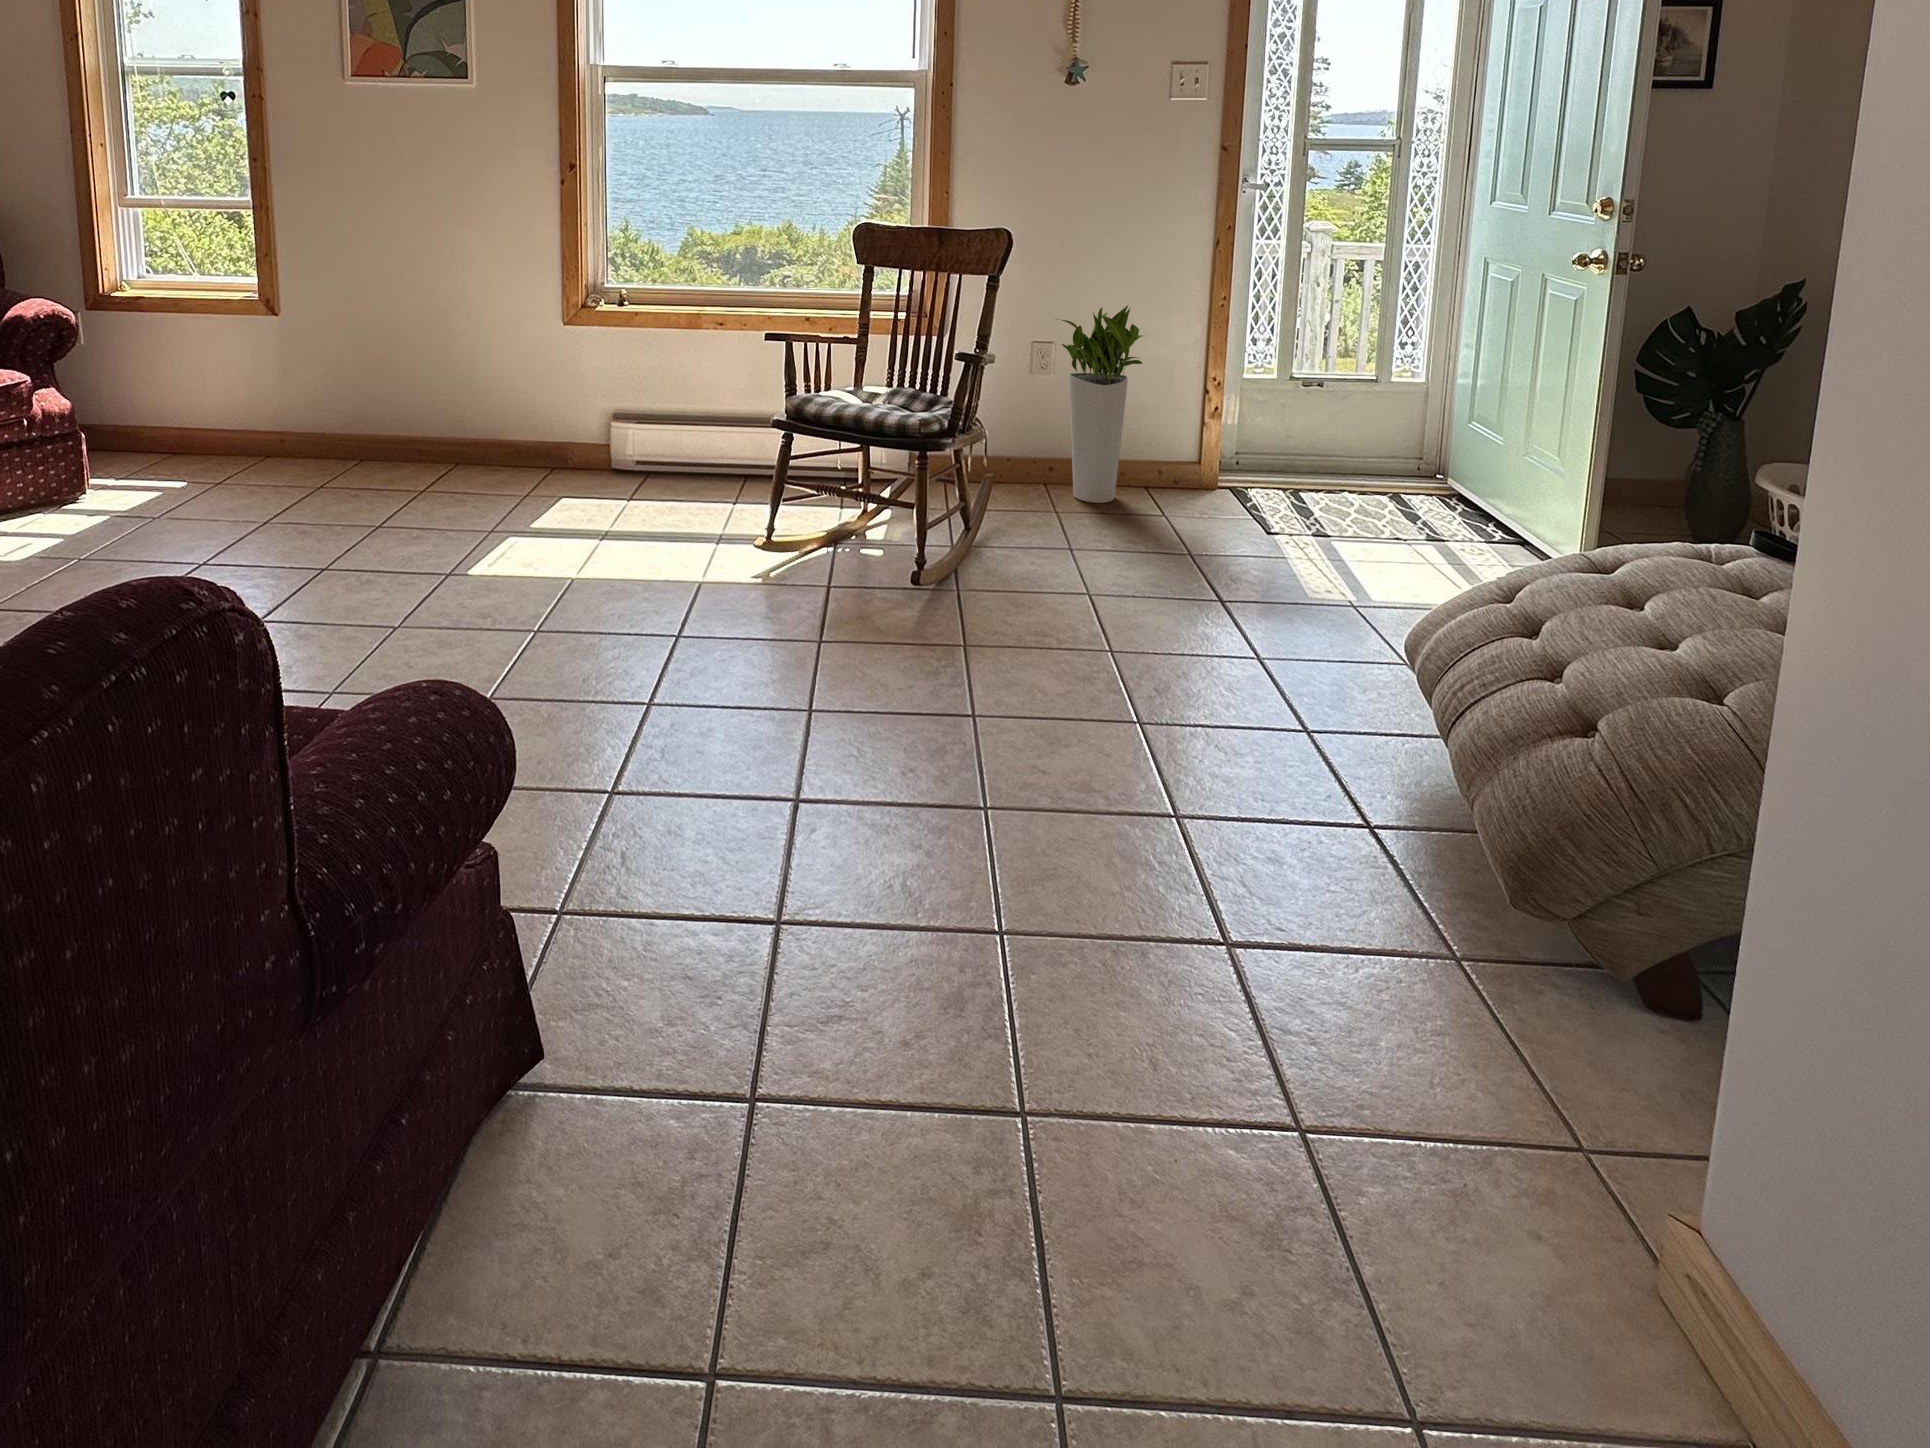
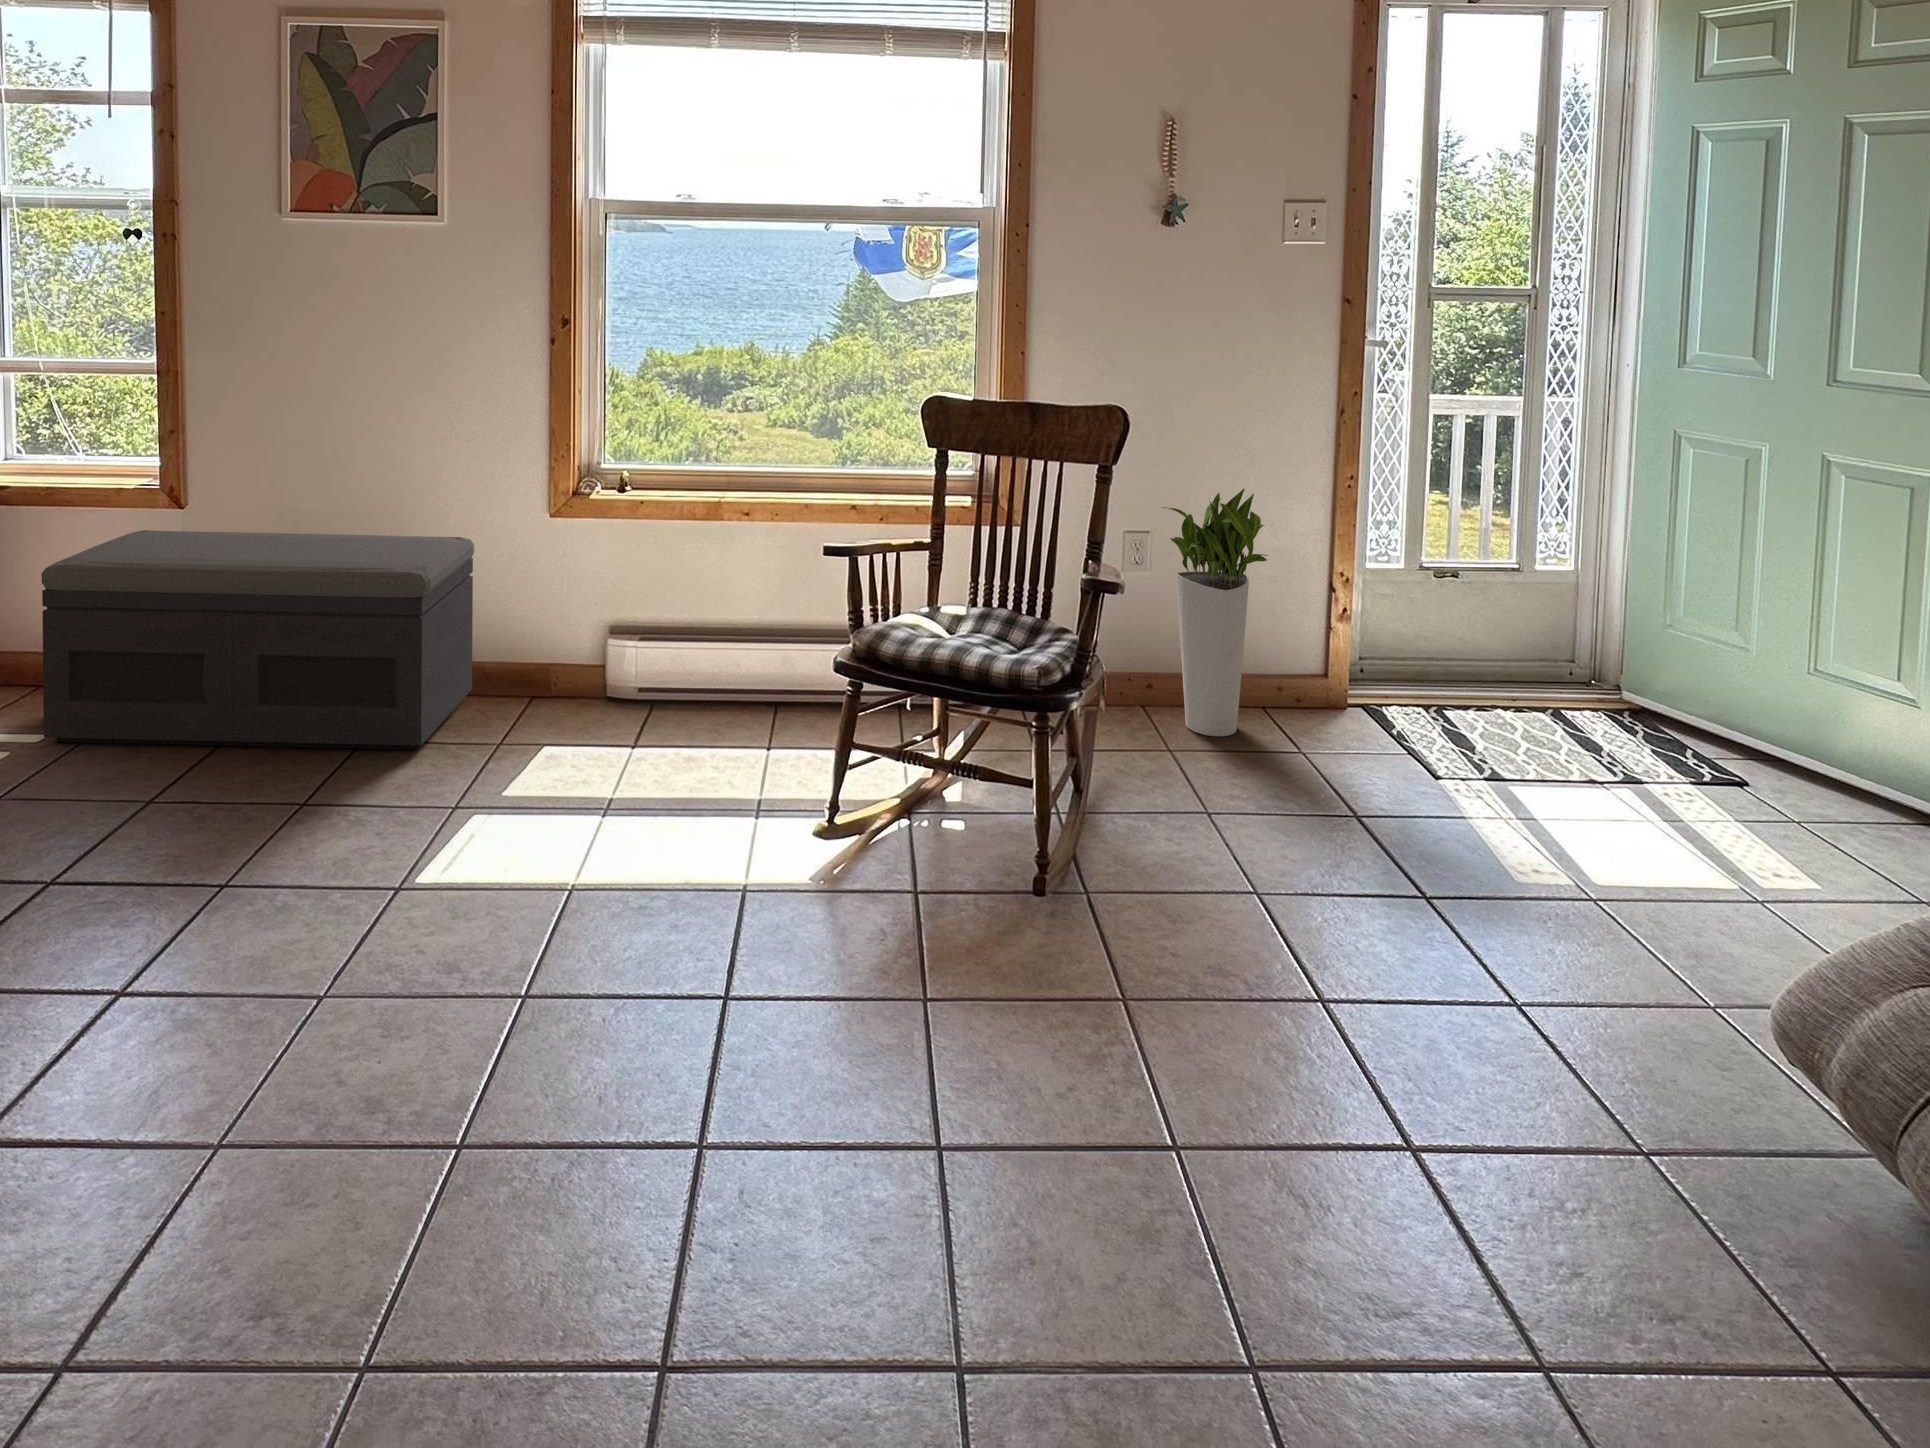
storage bench: none [178,332,508,497] -> present [41,530,474,749]

